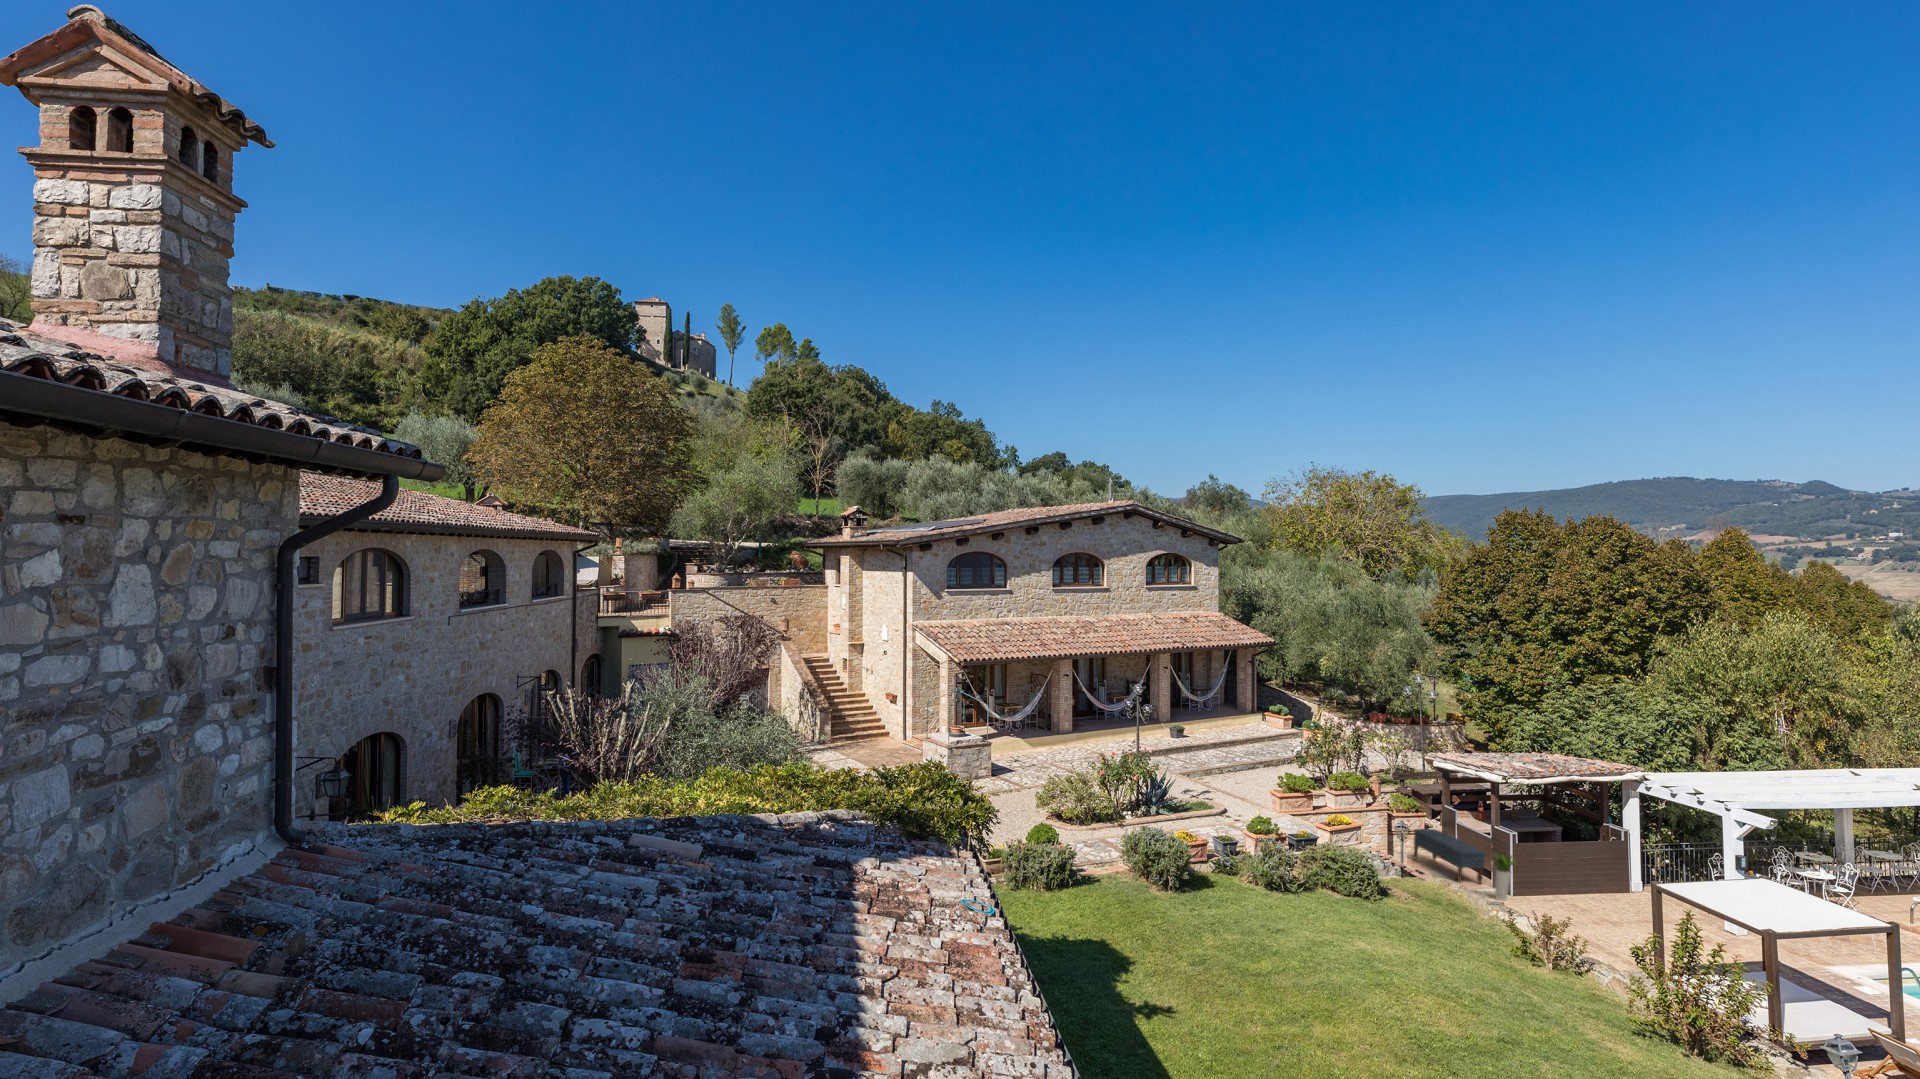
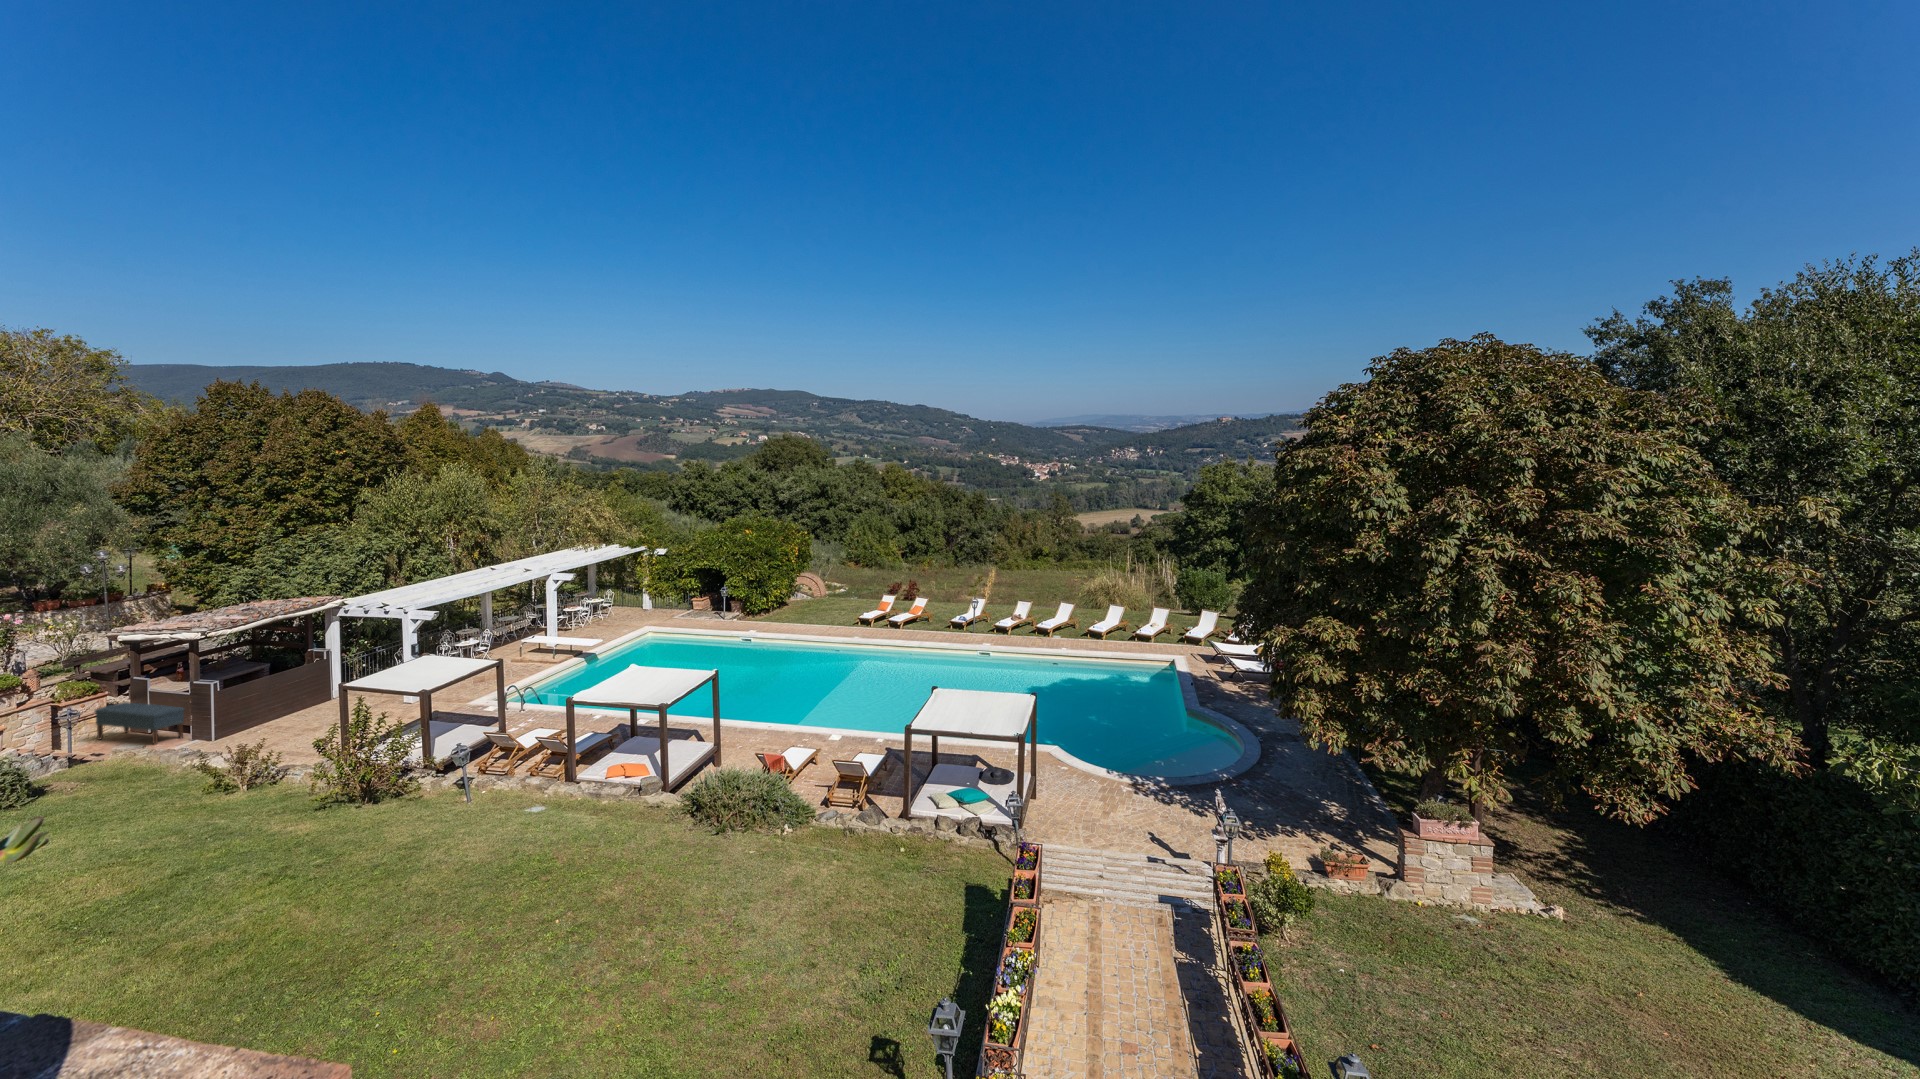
planter: present [1495,855,1515,901] -> none [188,701,218,745]

